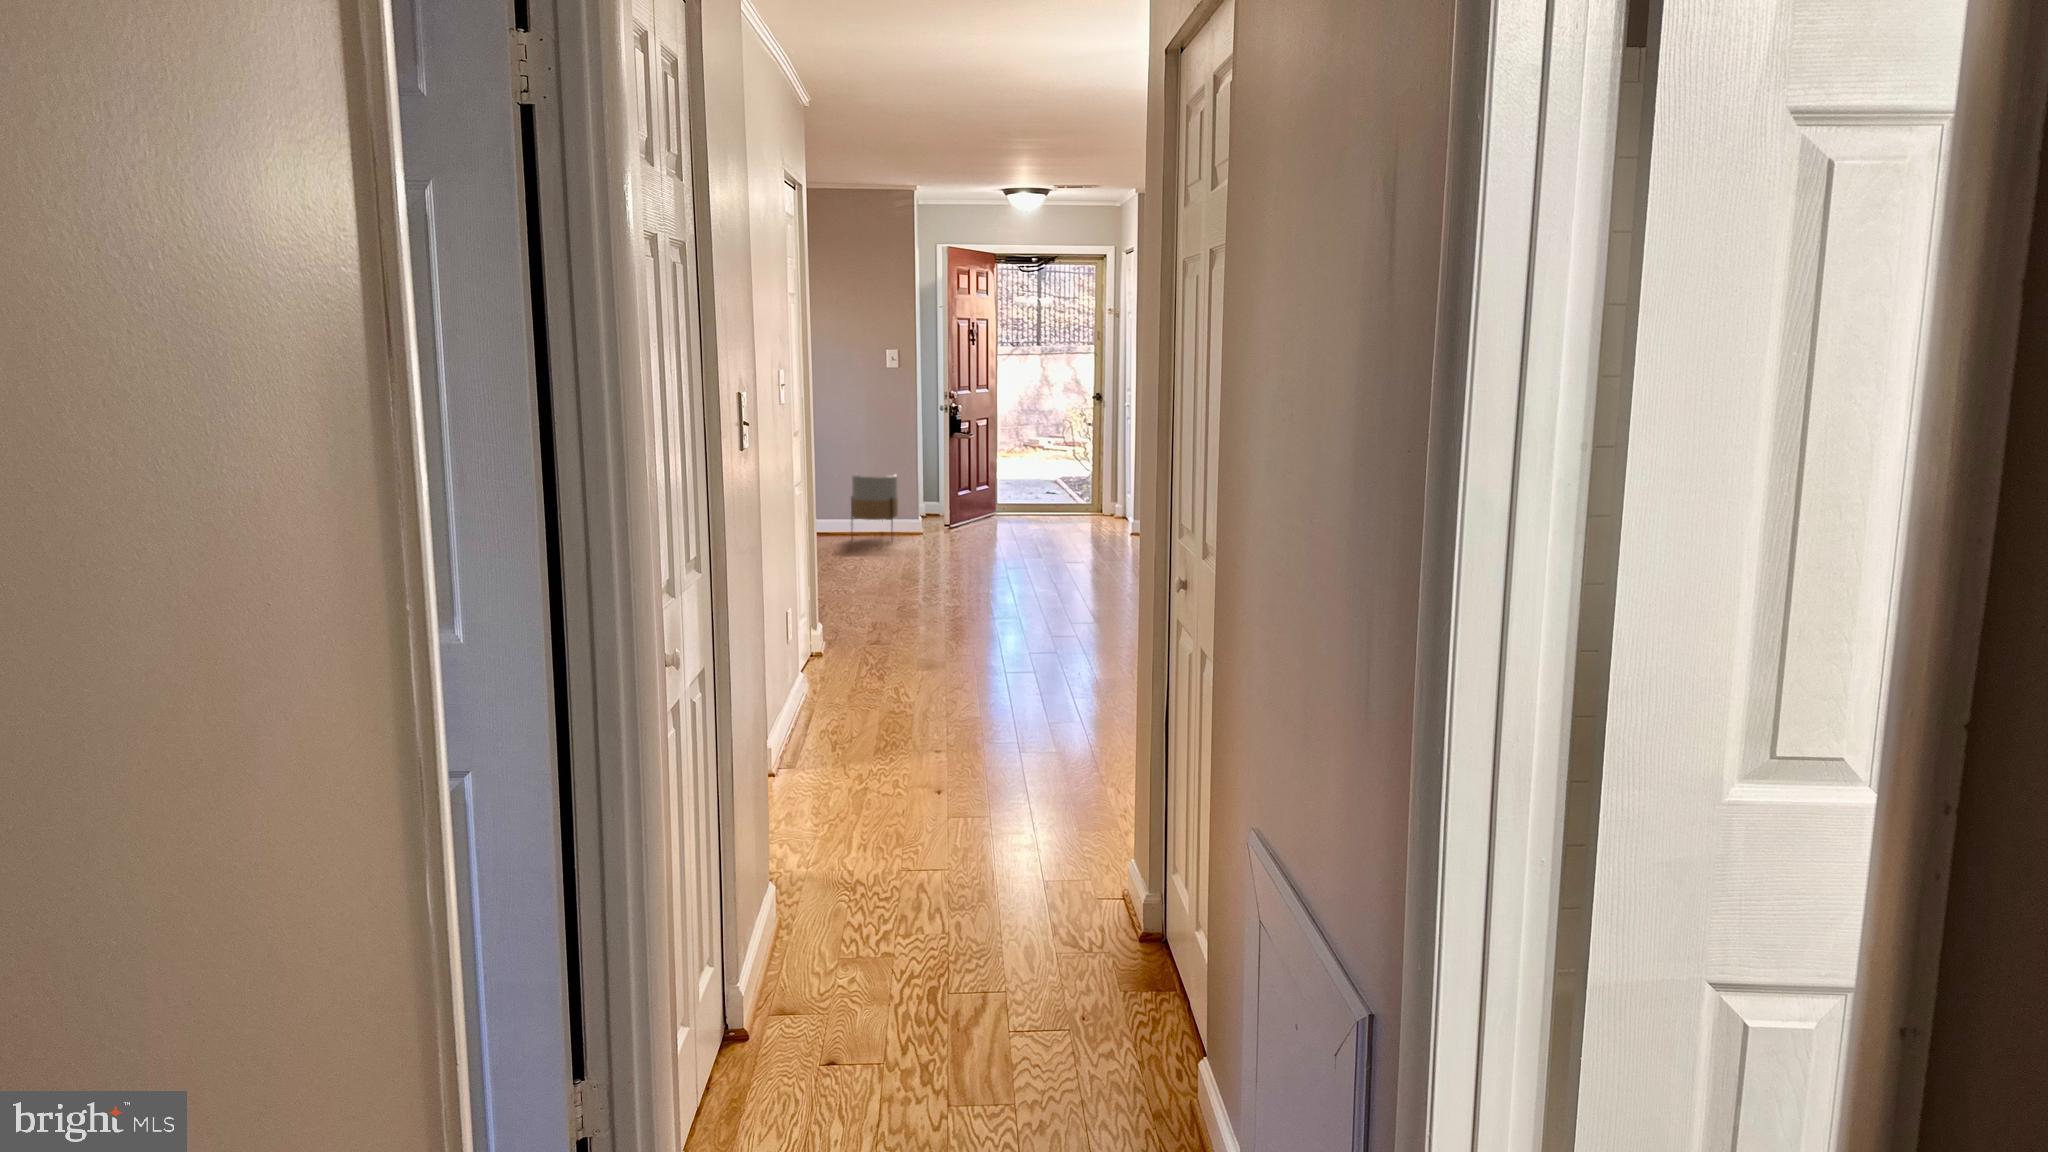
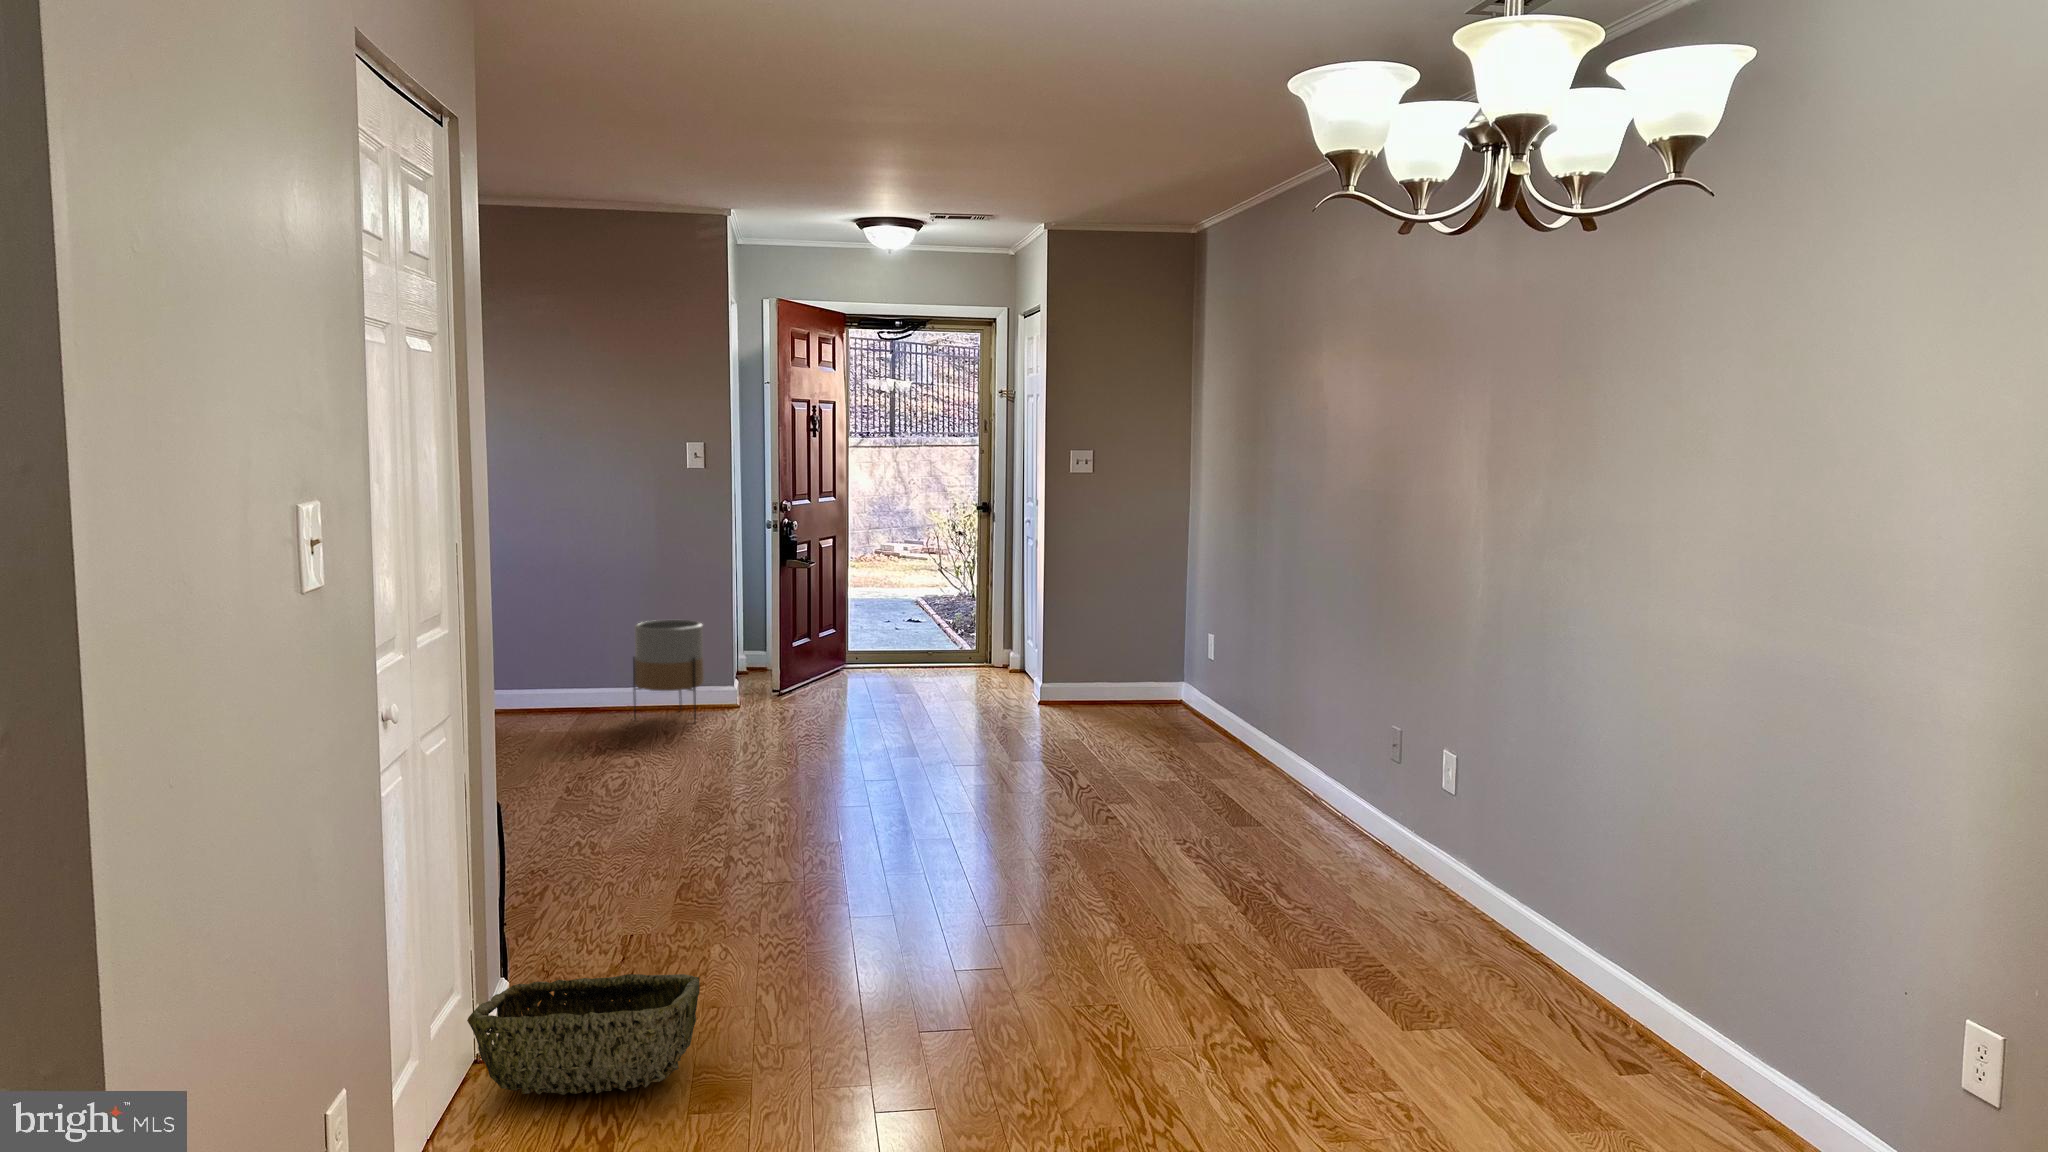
woven basket: none [804,618,911,666] -> present [467,974,700,1095]

